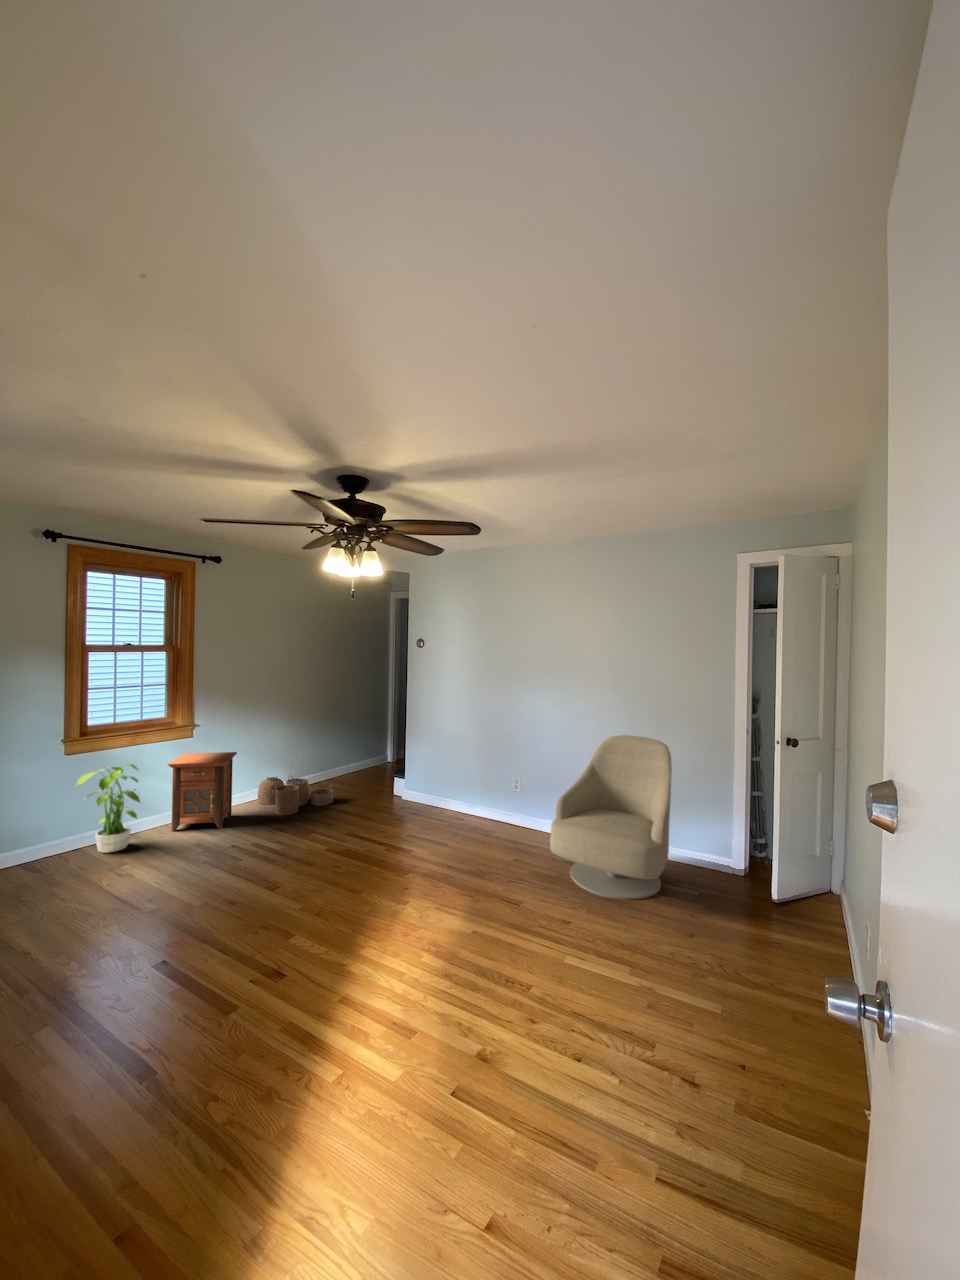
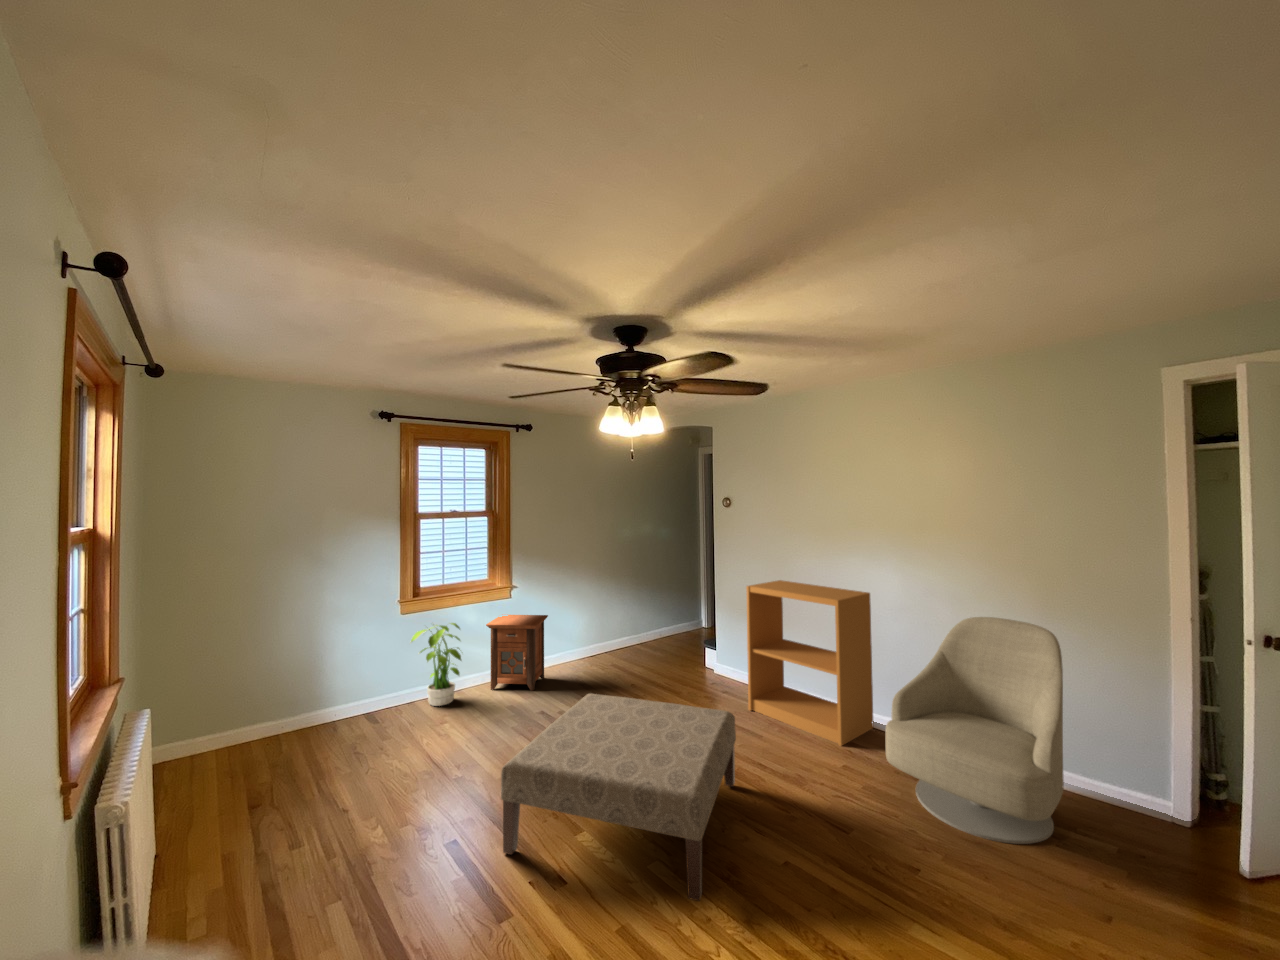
bookshelf: none [436,712,540,847] -> present [746,580,873,746]
woven basket: present [258,776,333,815] -> none [569,640,641,682]
ottoman: none [213,821,432,980] -> present [501,694,736,901]

